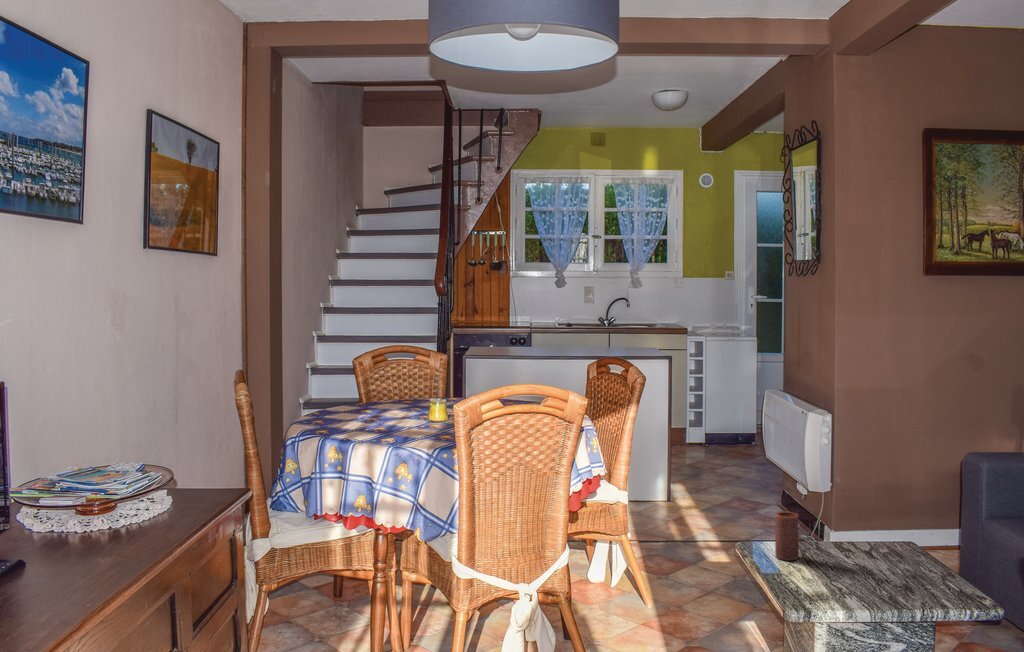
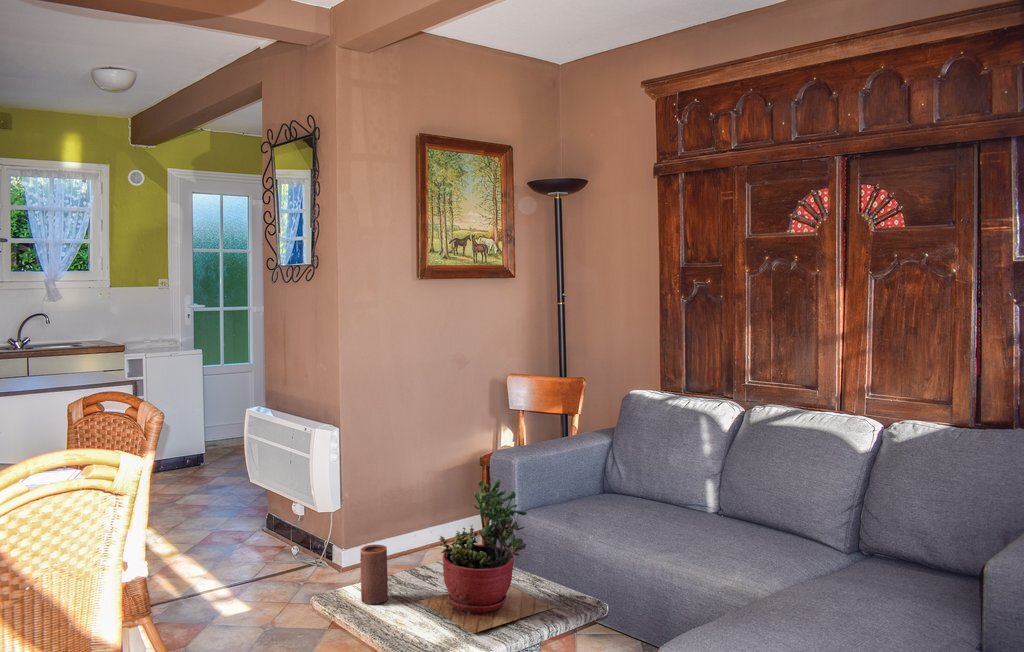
succulent plant: none [818,469,944,599] -> present [419,479,554,633]

